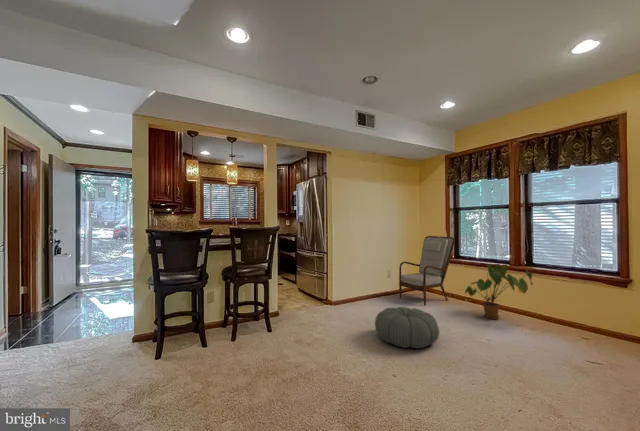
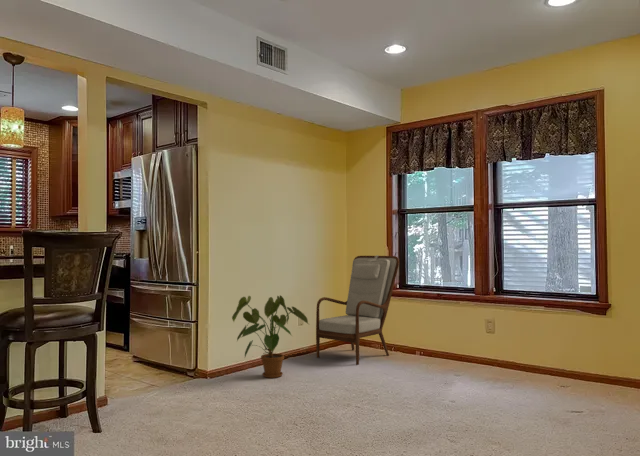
house plant: present [465,264,533,319] -> present [232,296,308,378]
pouf: present [375,307,439,348] -> none [293,362,390,420]

